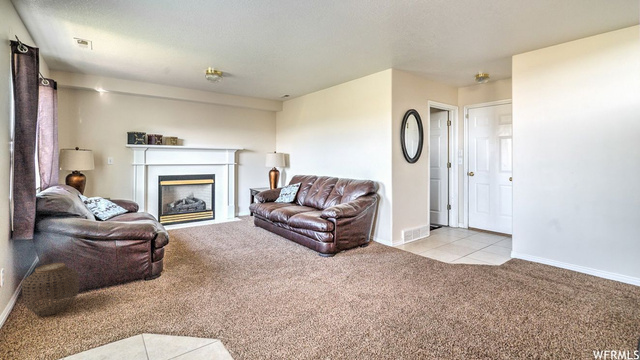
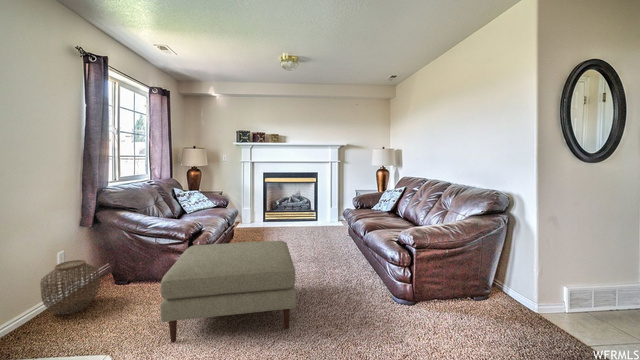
ottoman: none [165,227,274,302] -> present [160,241,296,342]

